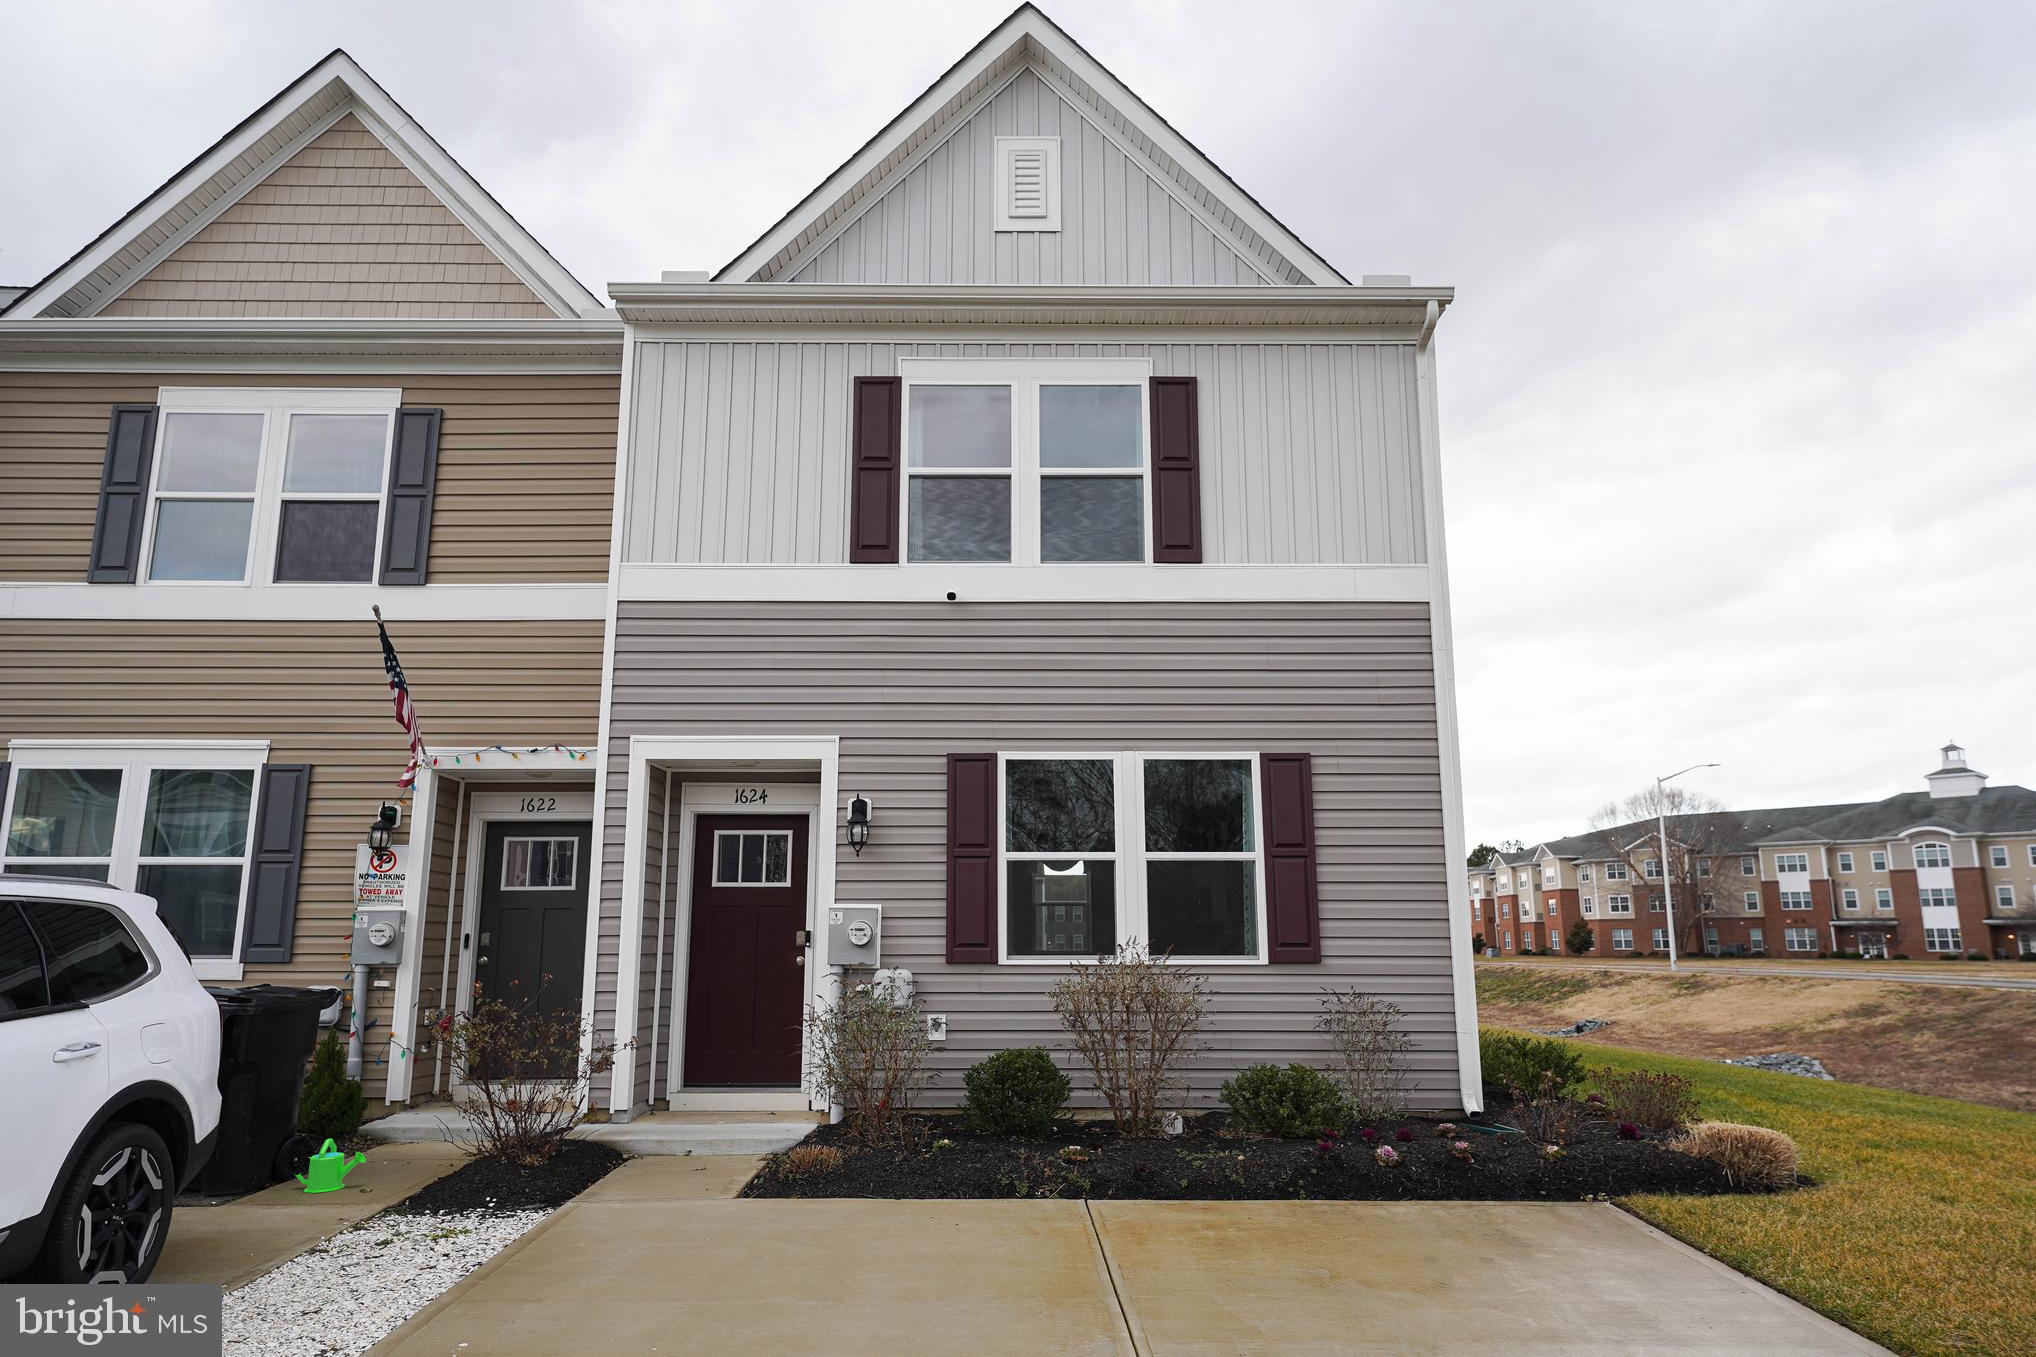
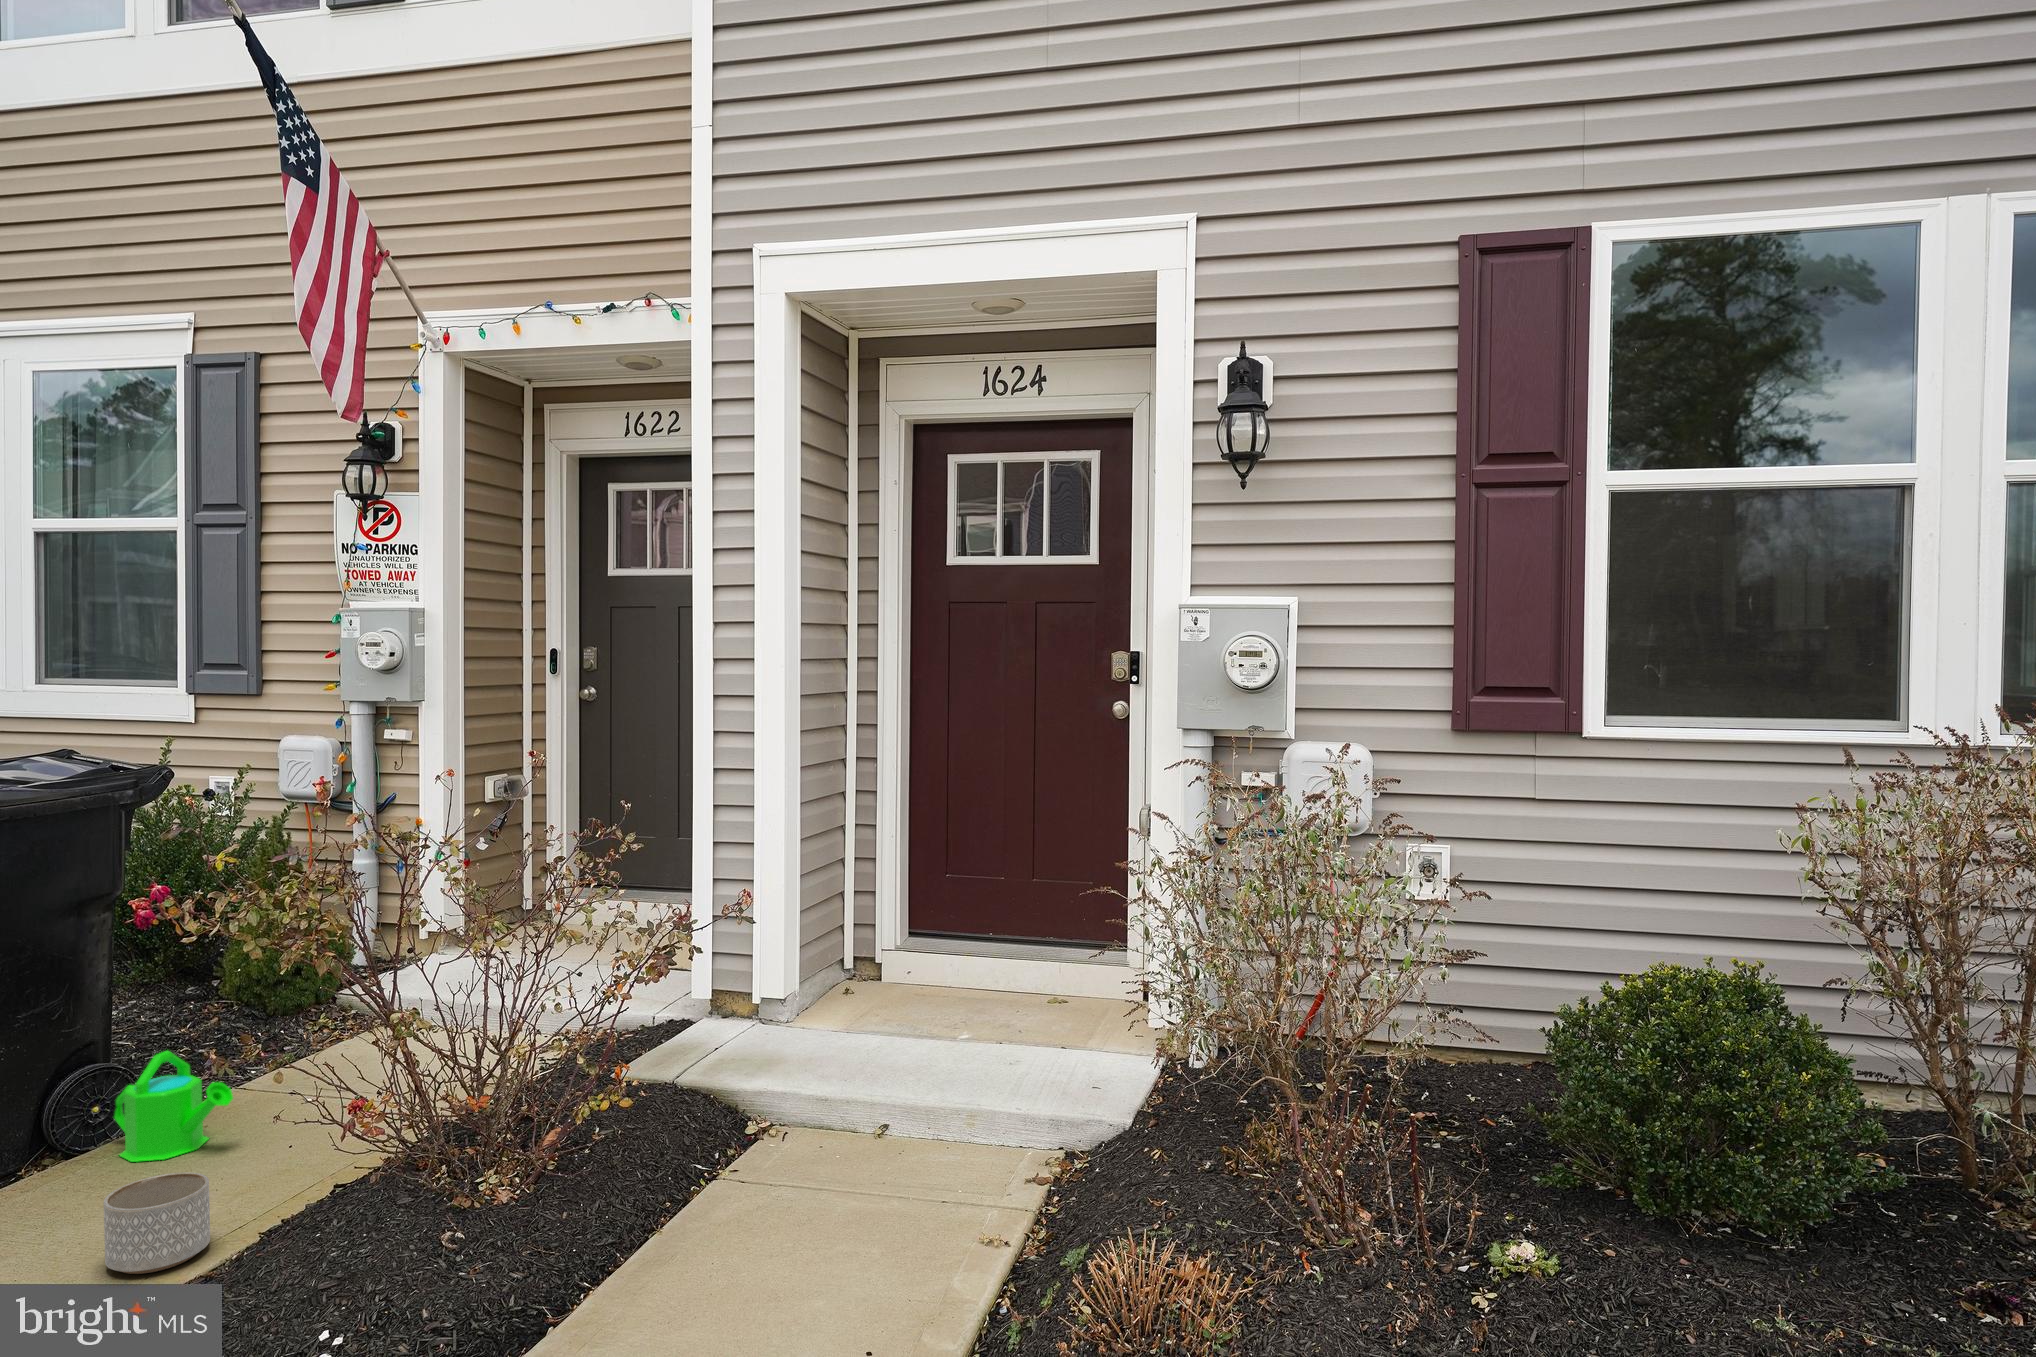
planter: none [356,1175,401,1215] -> present [104,1172,210,1274]

